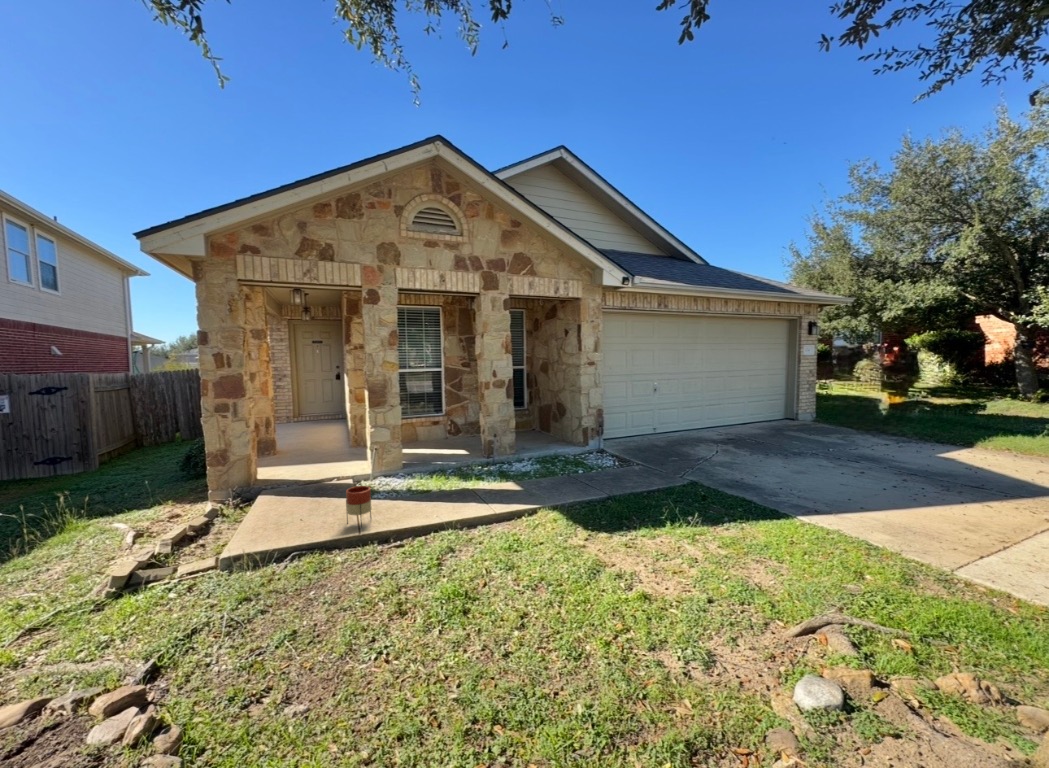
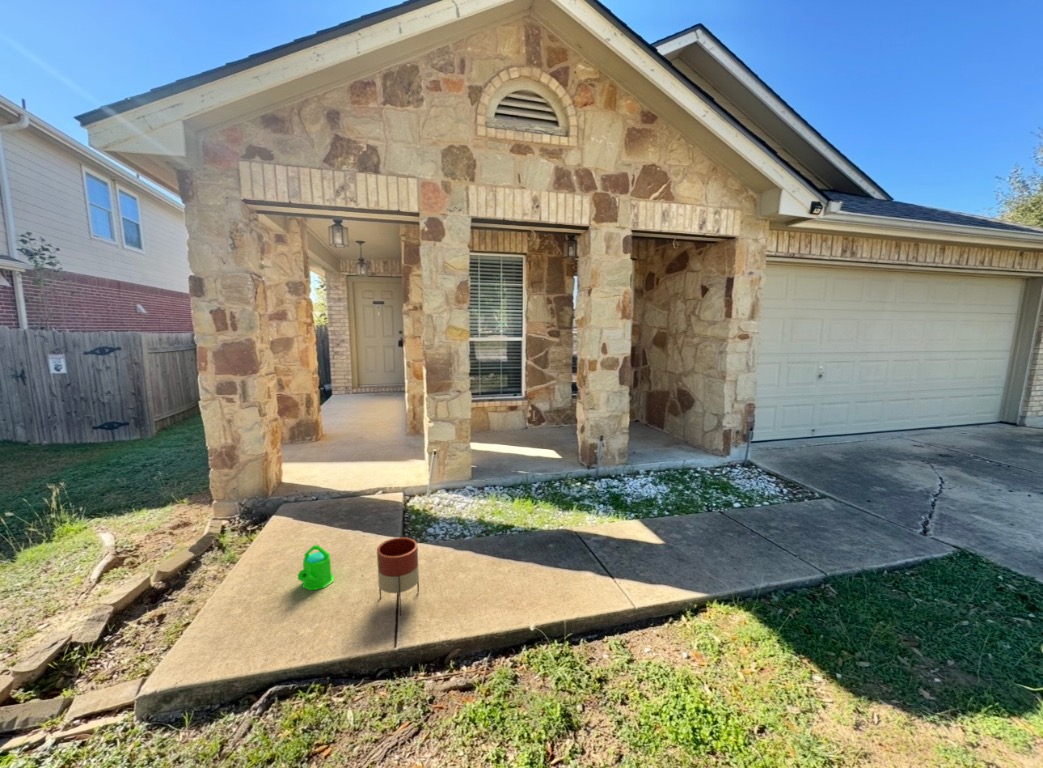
watering can: none [295,497,315,524] -> present [298,545,334,590]

